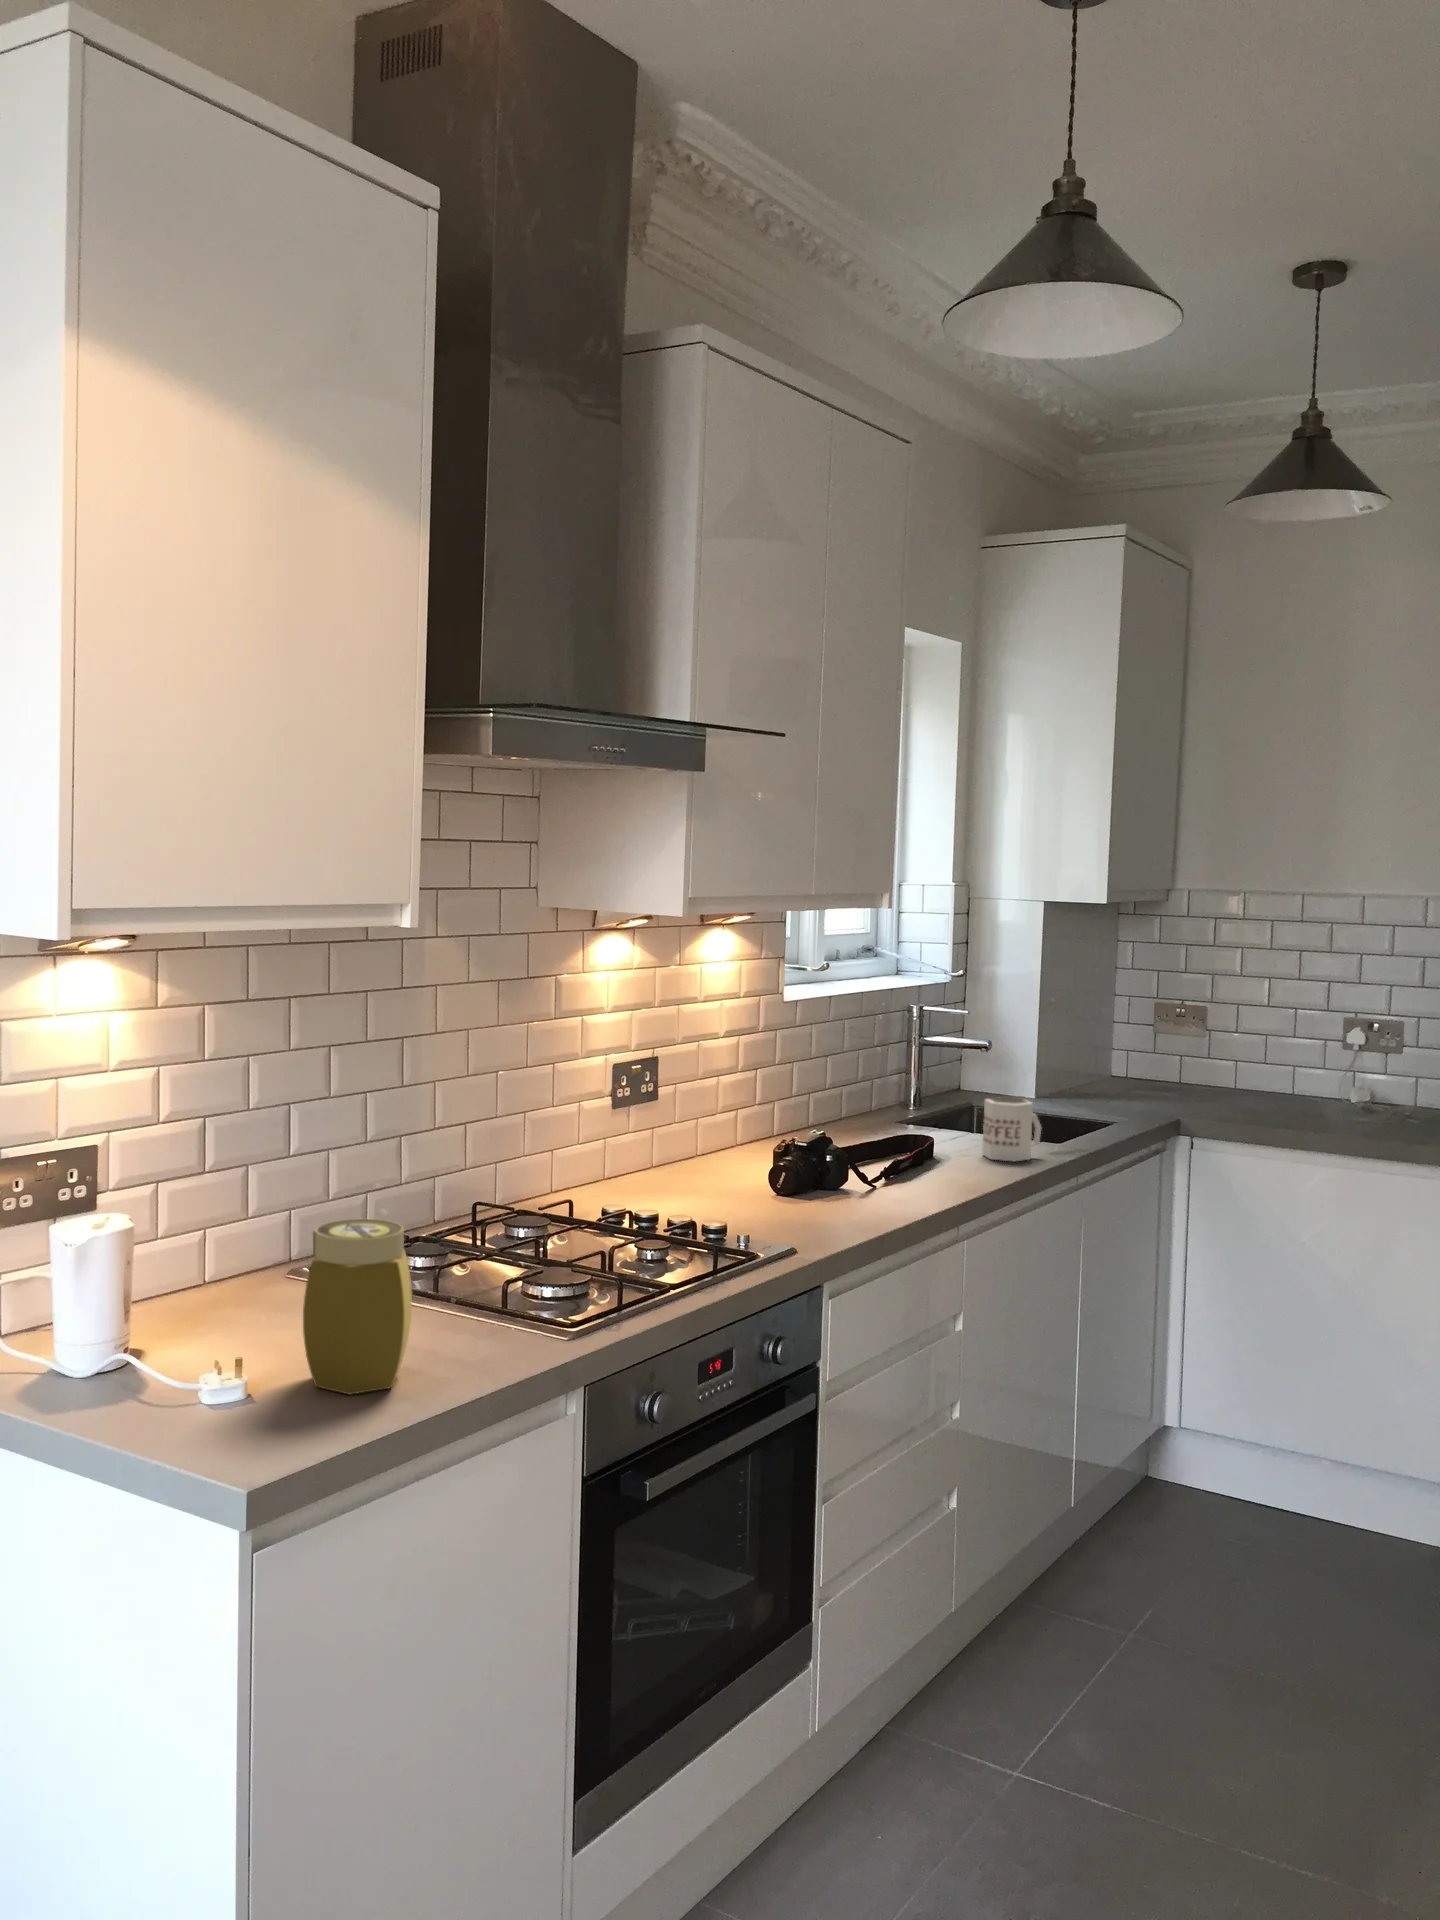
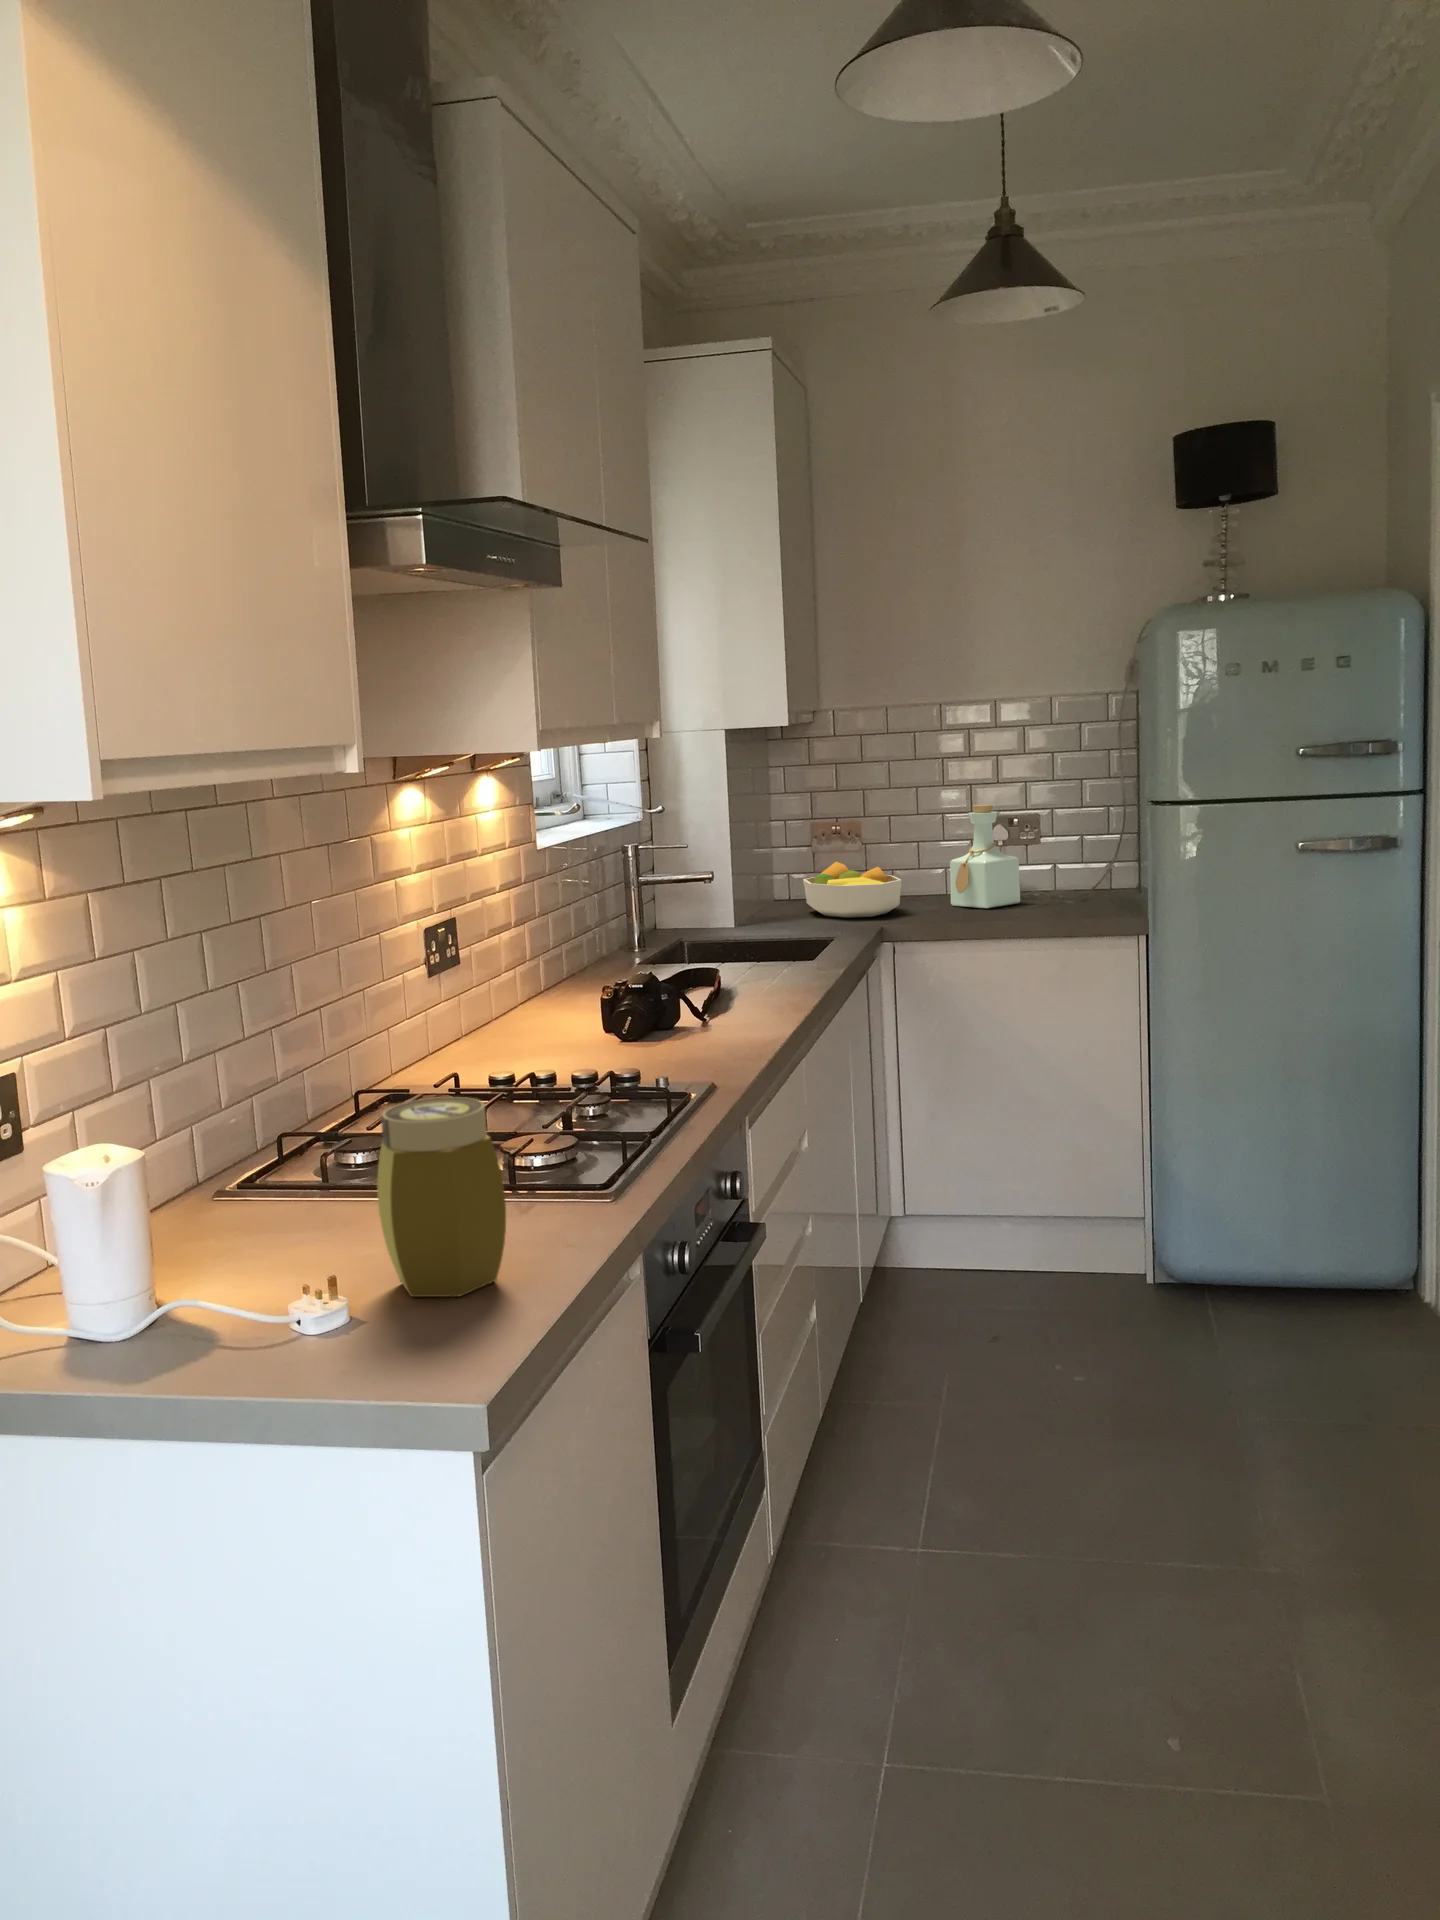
bottle: none [1281,1004,1361,1117] -> present [950,805,1020,908]
fruit bowl: none [1123,1045,1220,1108] -> present [803,862,902,918]
mug: present [982,1098,1041,1161] -> none [758,918,812,980]

